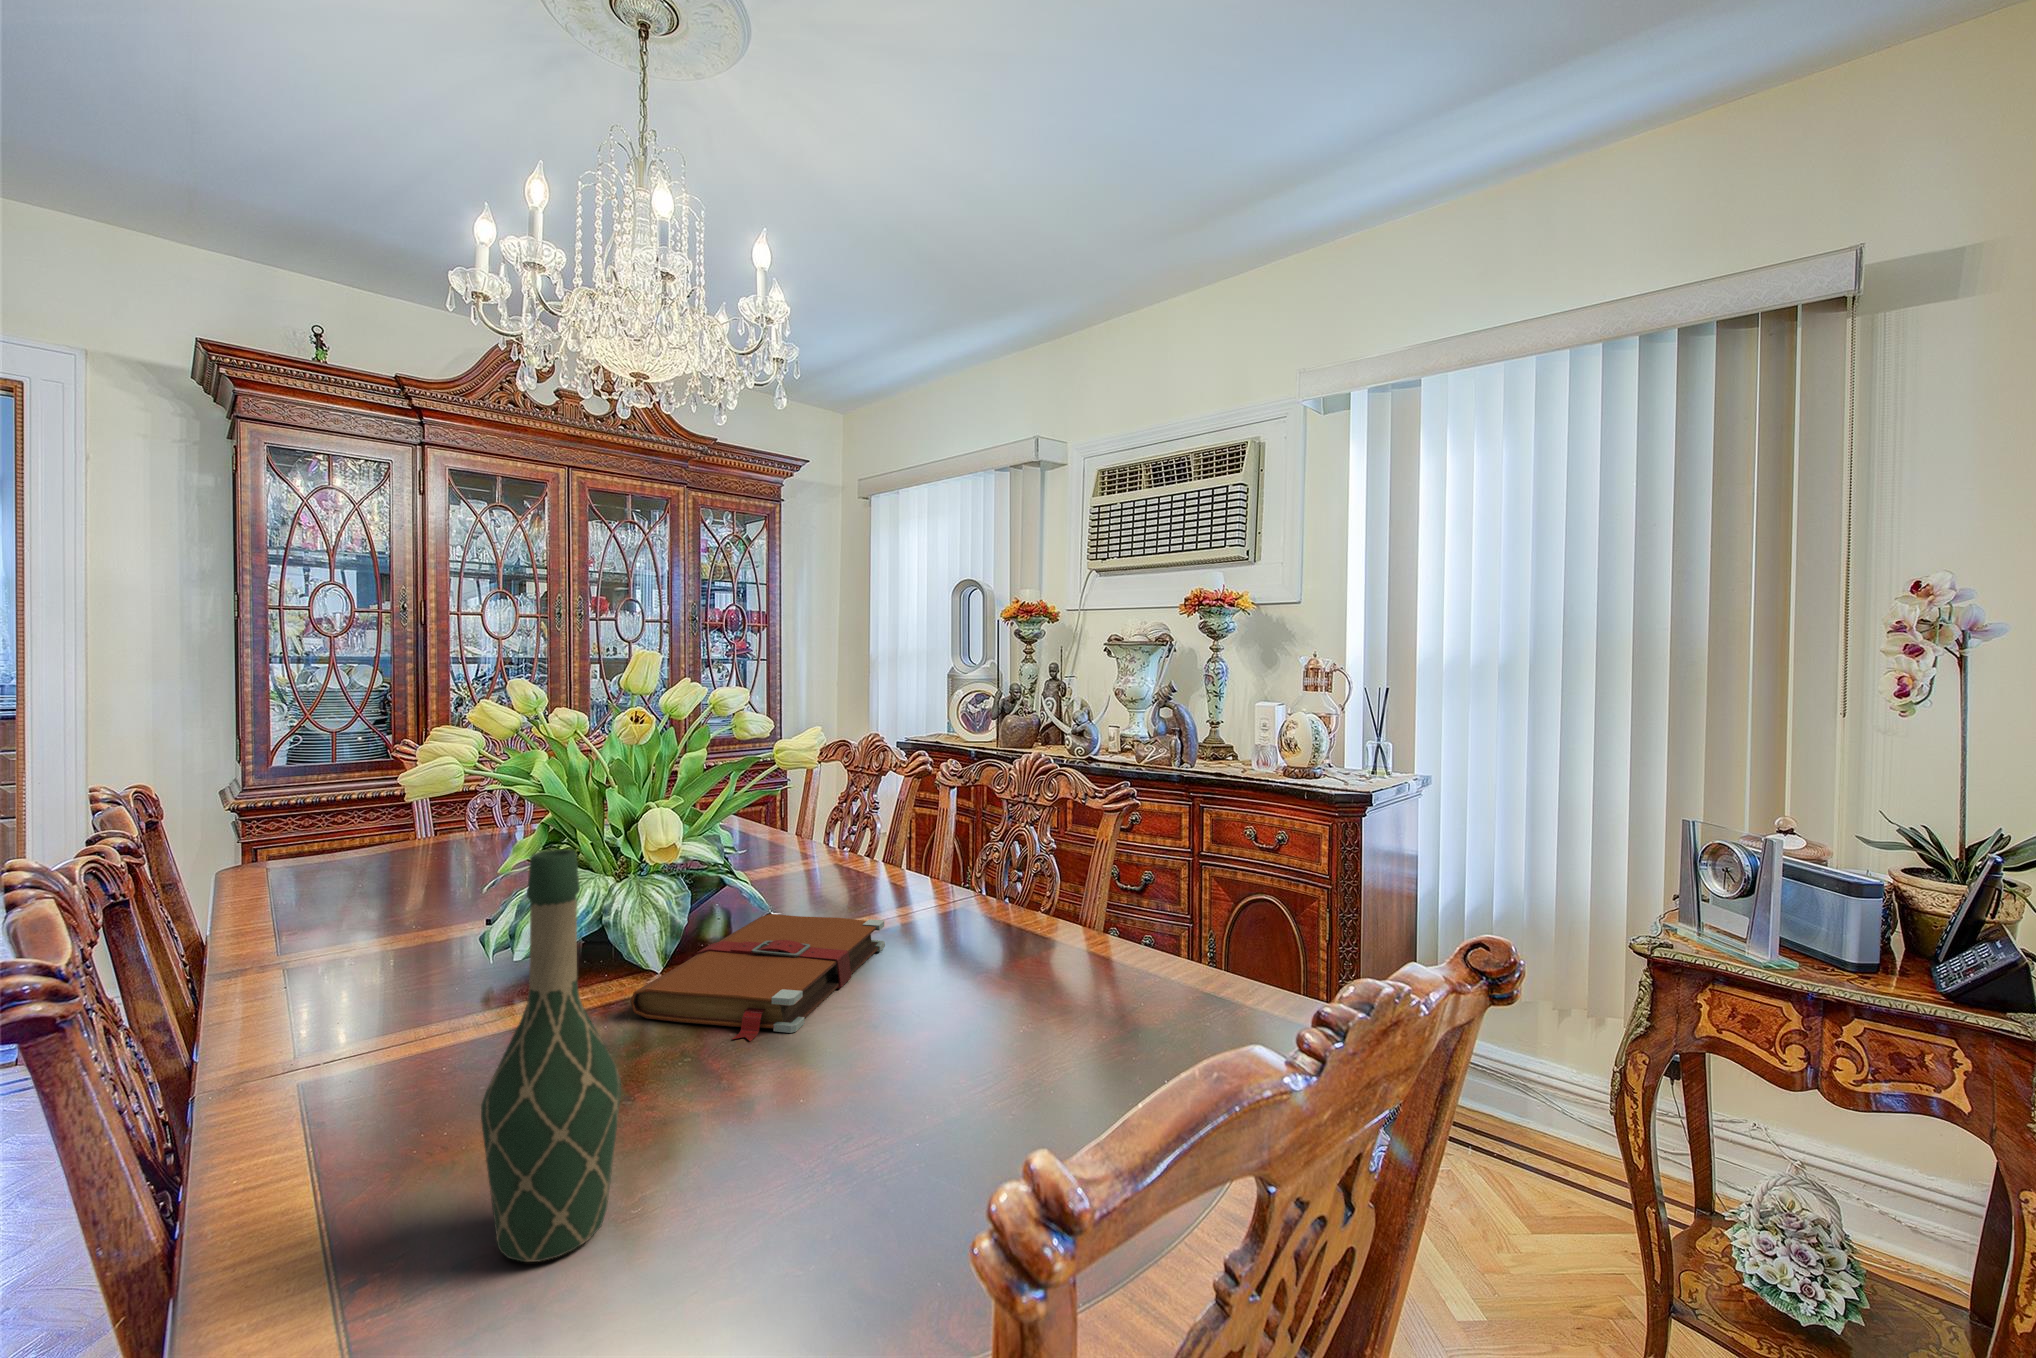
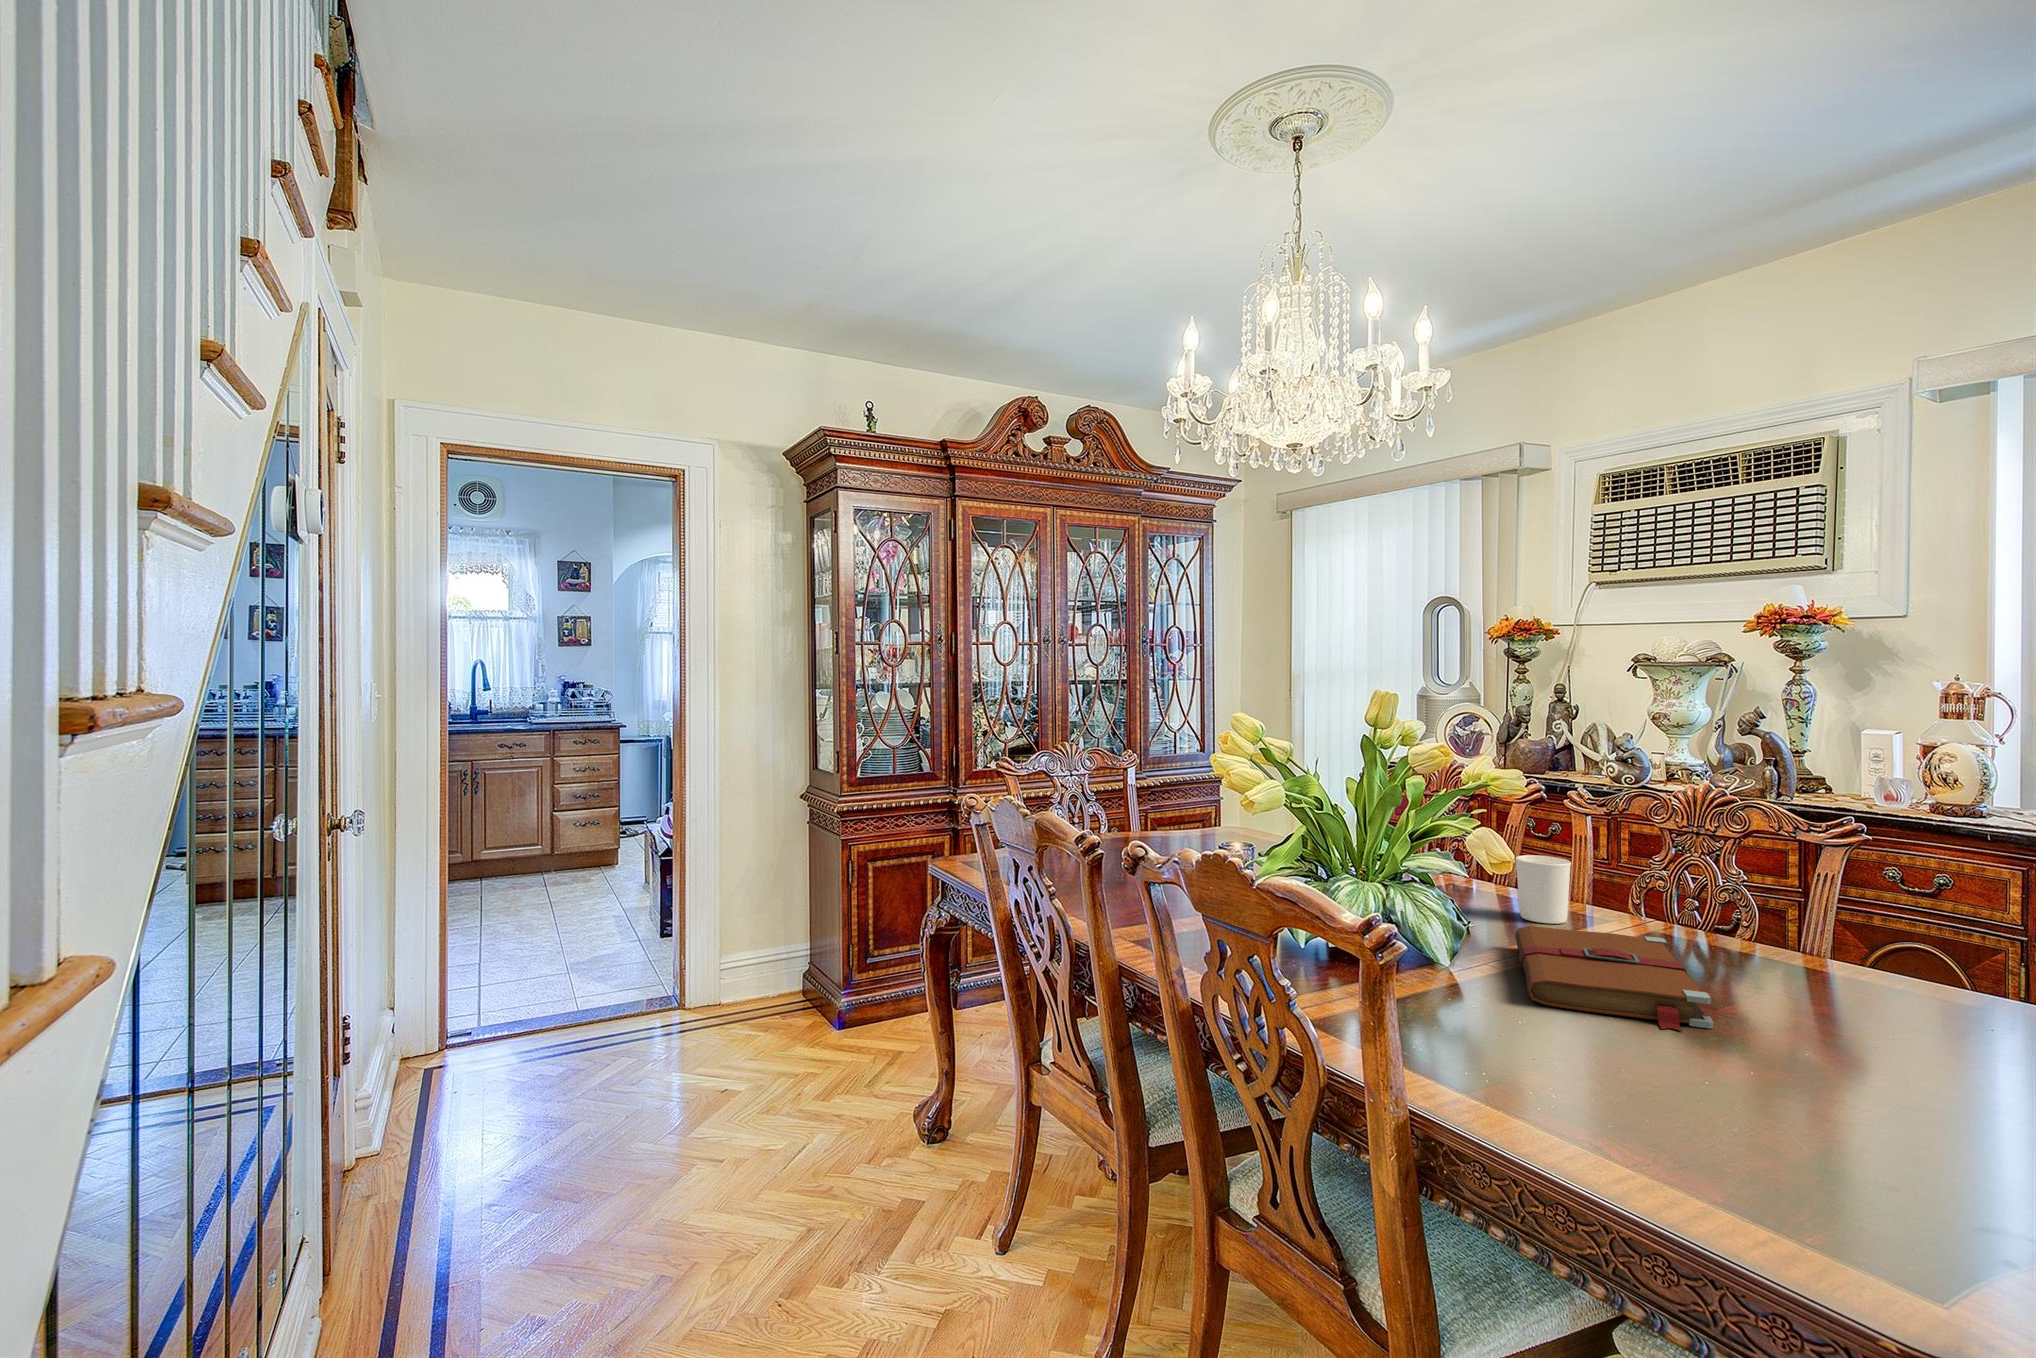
candle holder: none [828,833,879,905] -> present [1516,855,1571,924]
wine bottle: present [481,849,621,1262] -> none [1726,852,1850,1168]

